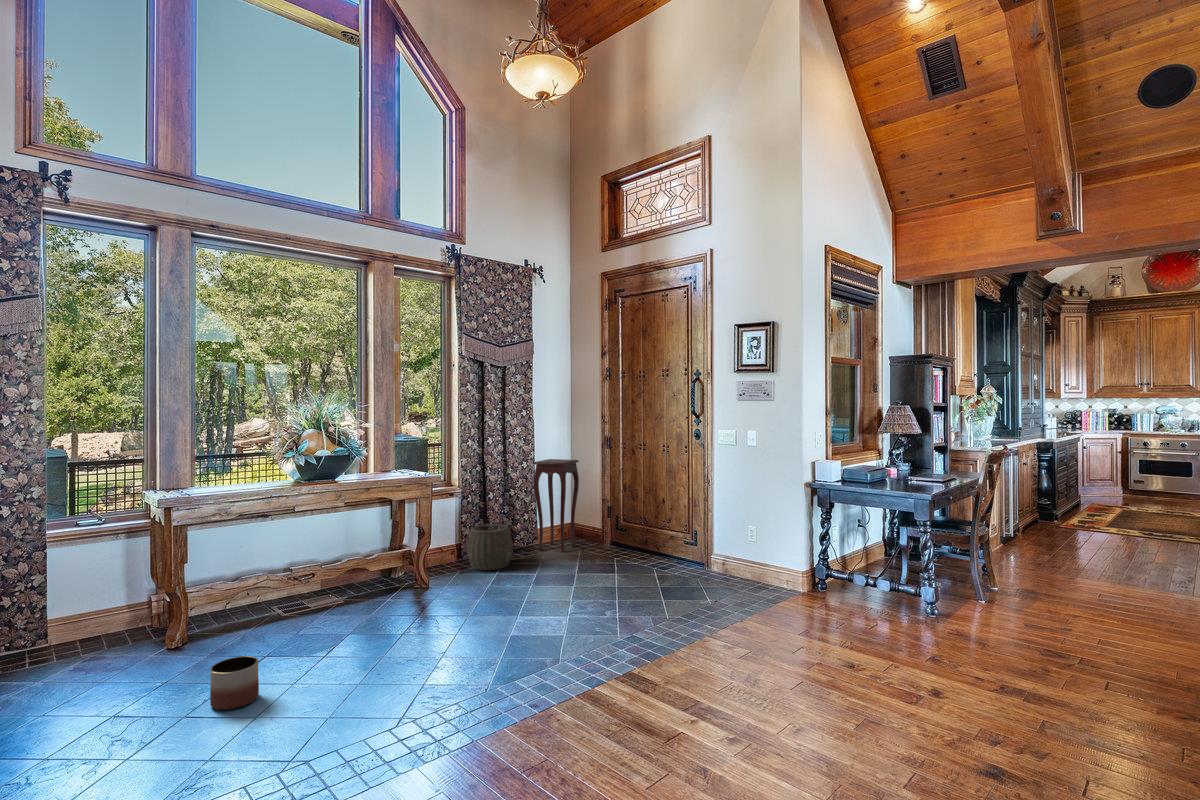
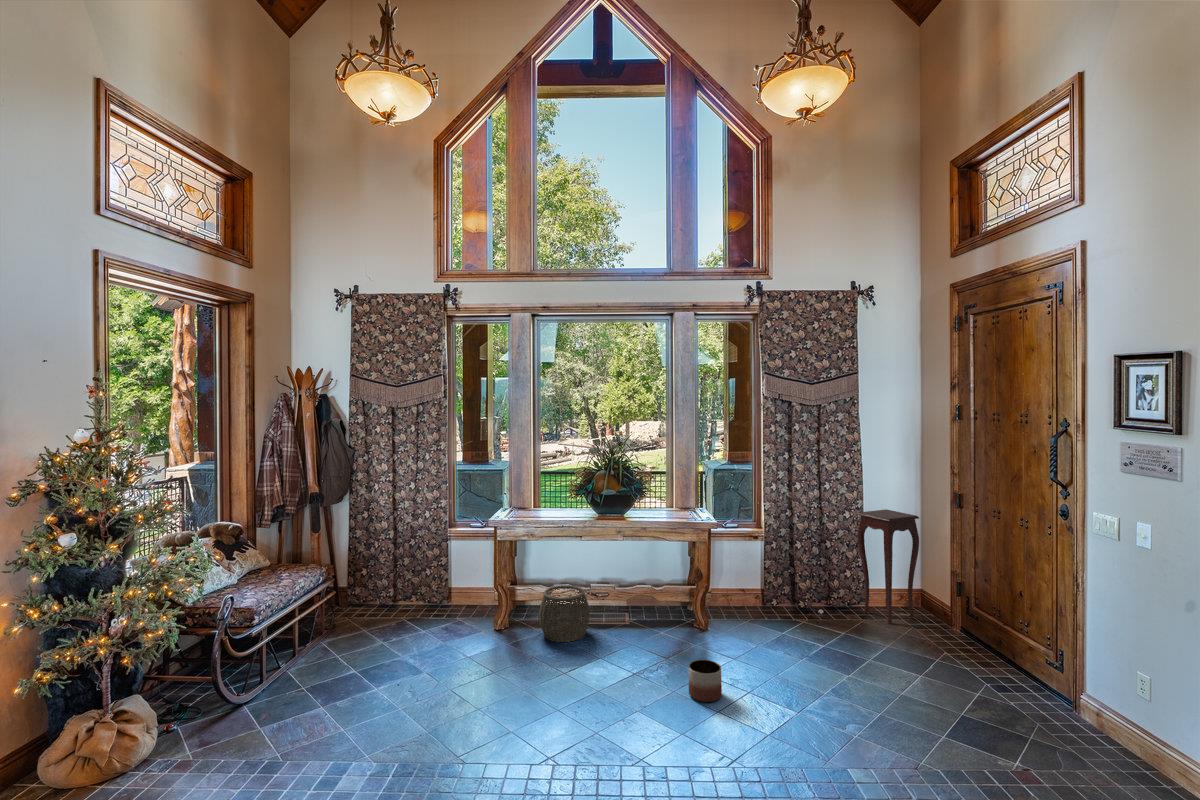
woven basket: present [467,524,513,571] -> present [539,585,590,643]
planter: present [210,656,259,710] -> present [689,660,722,702]

